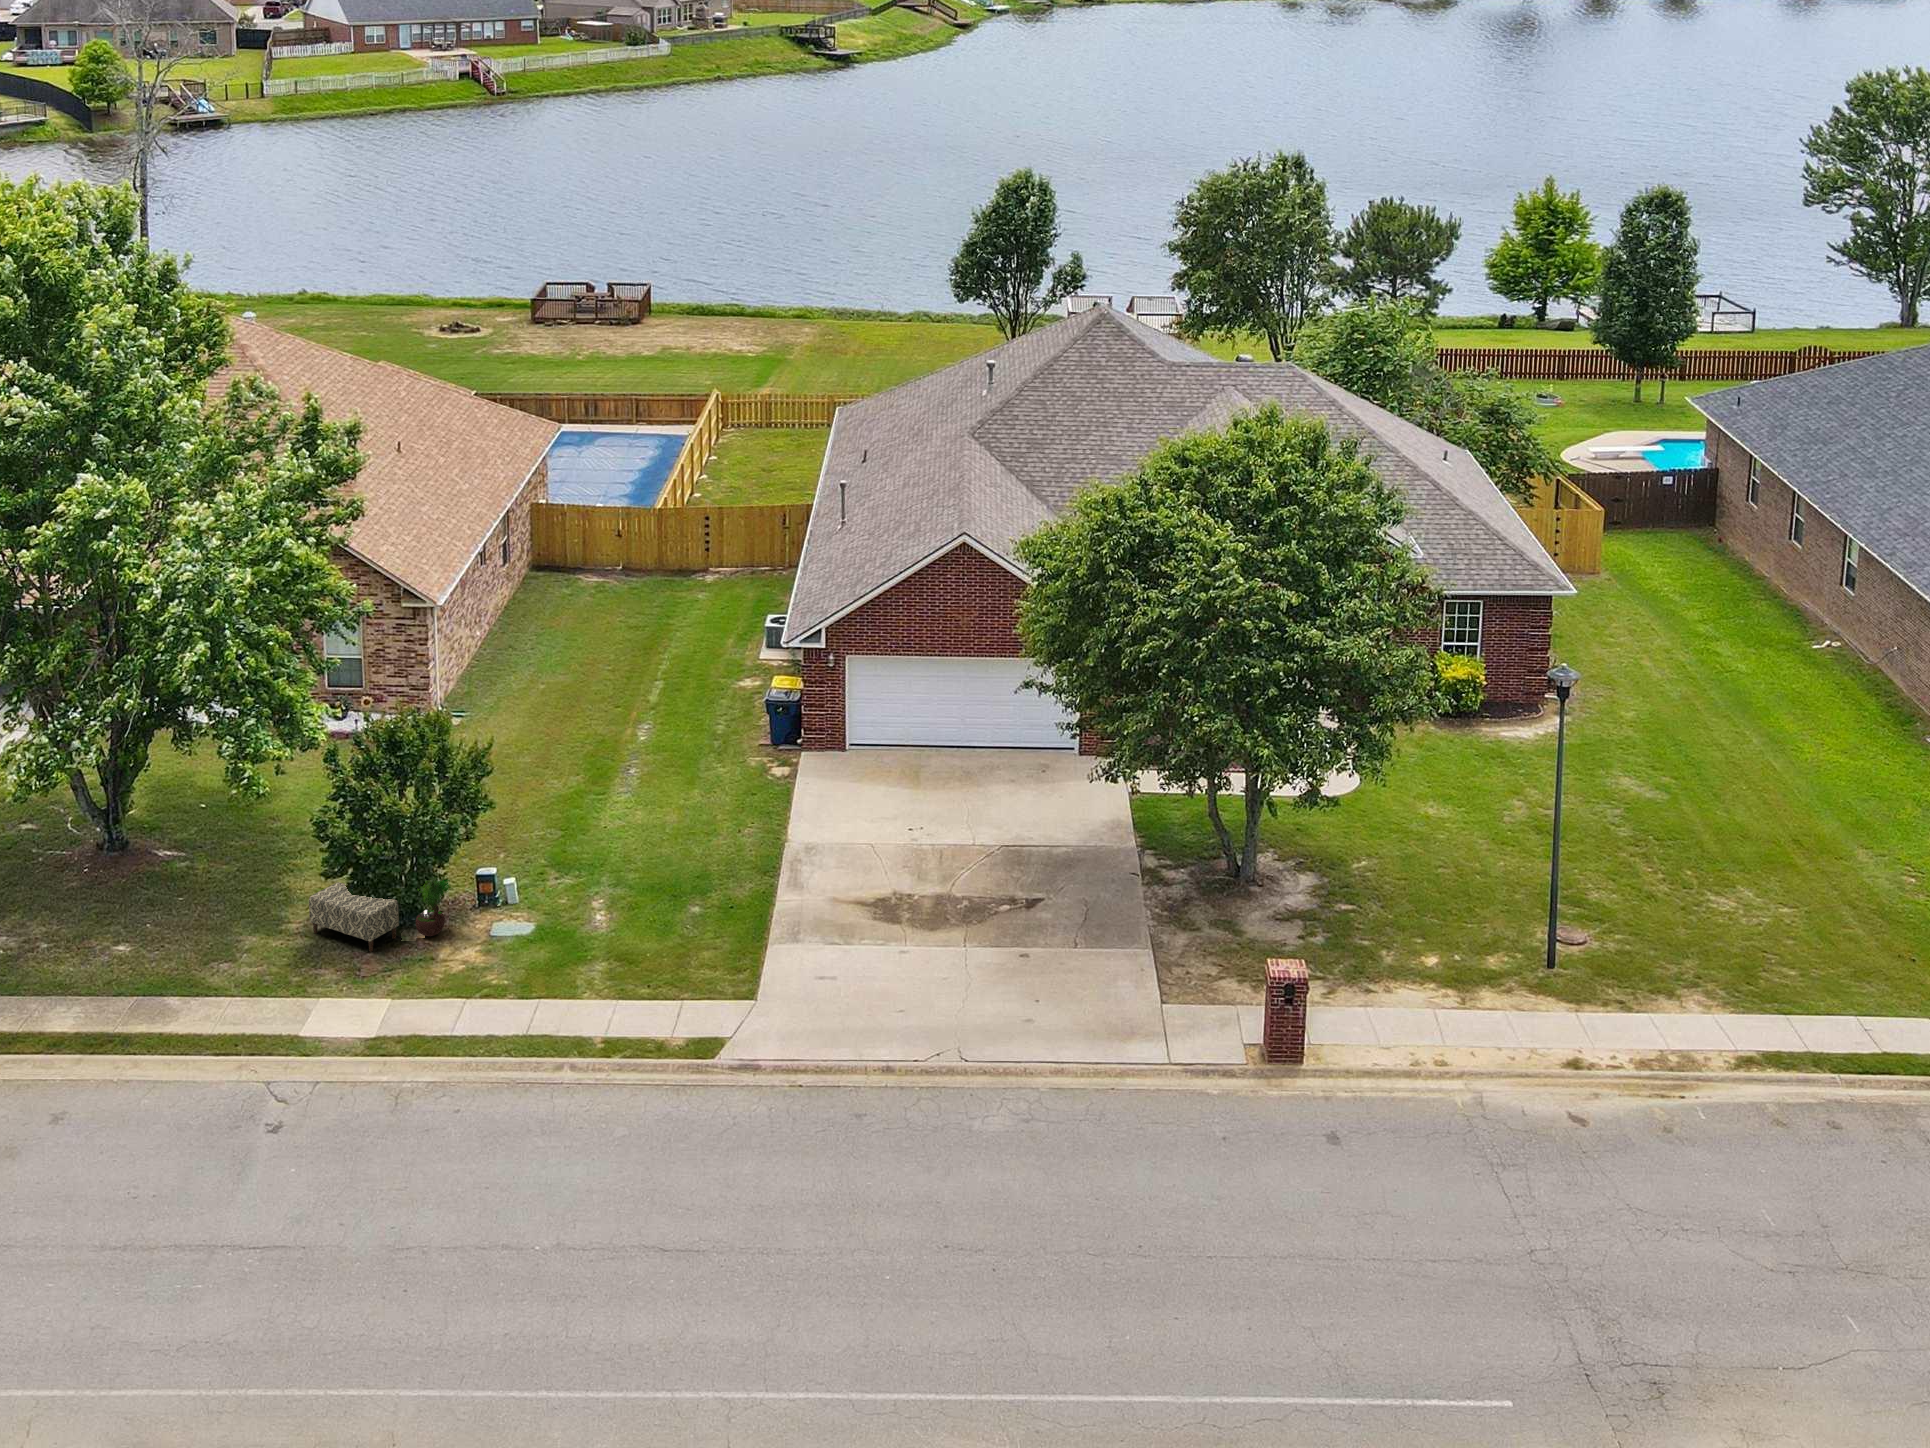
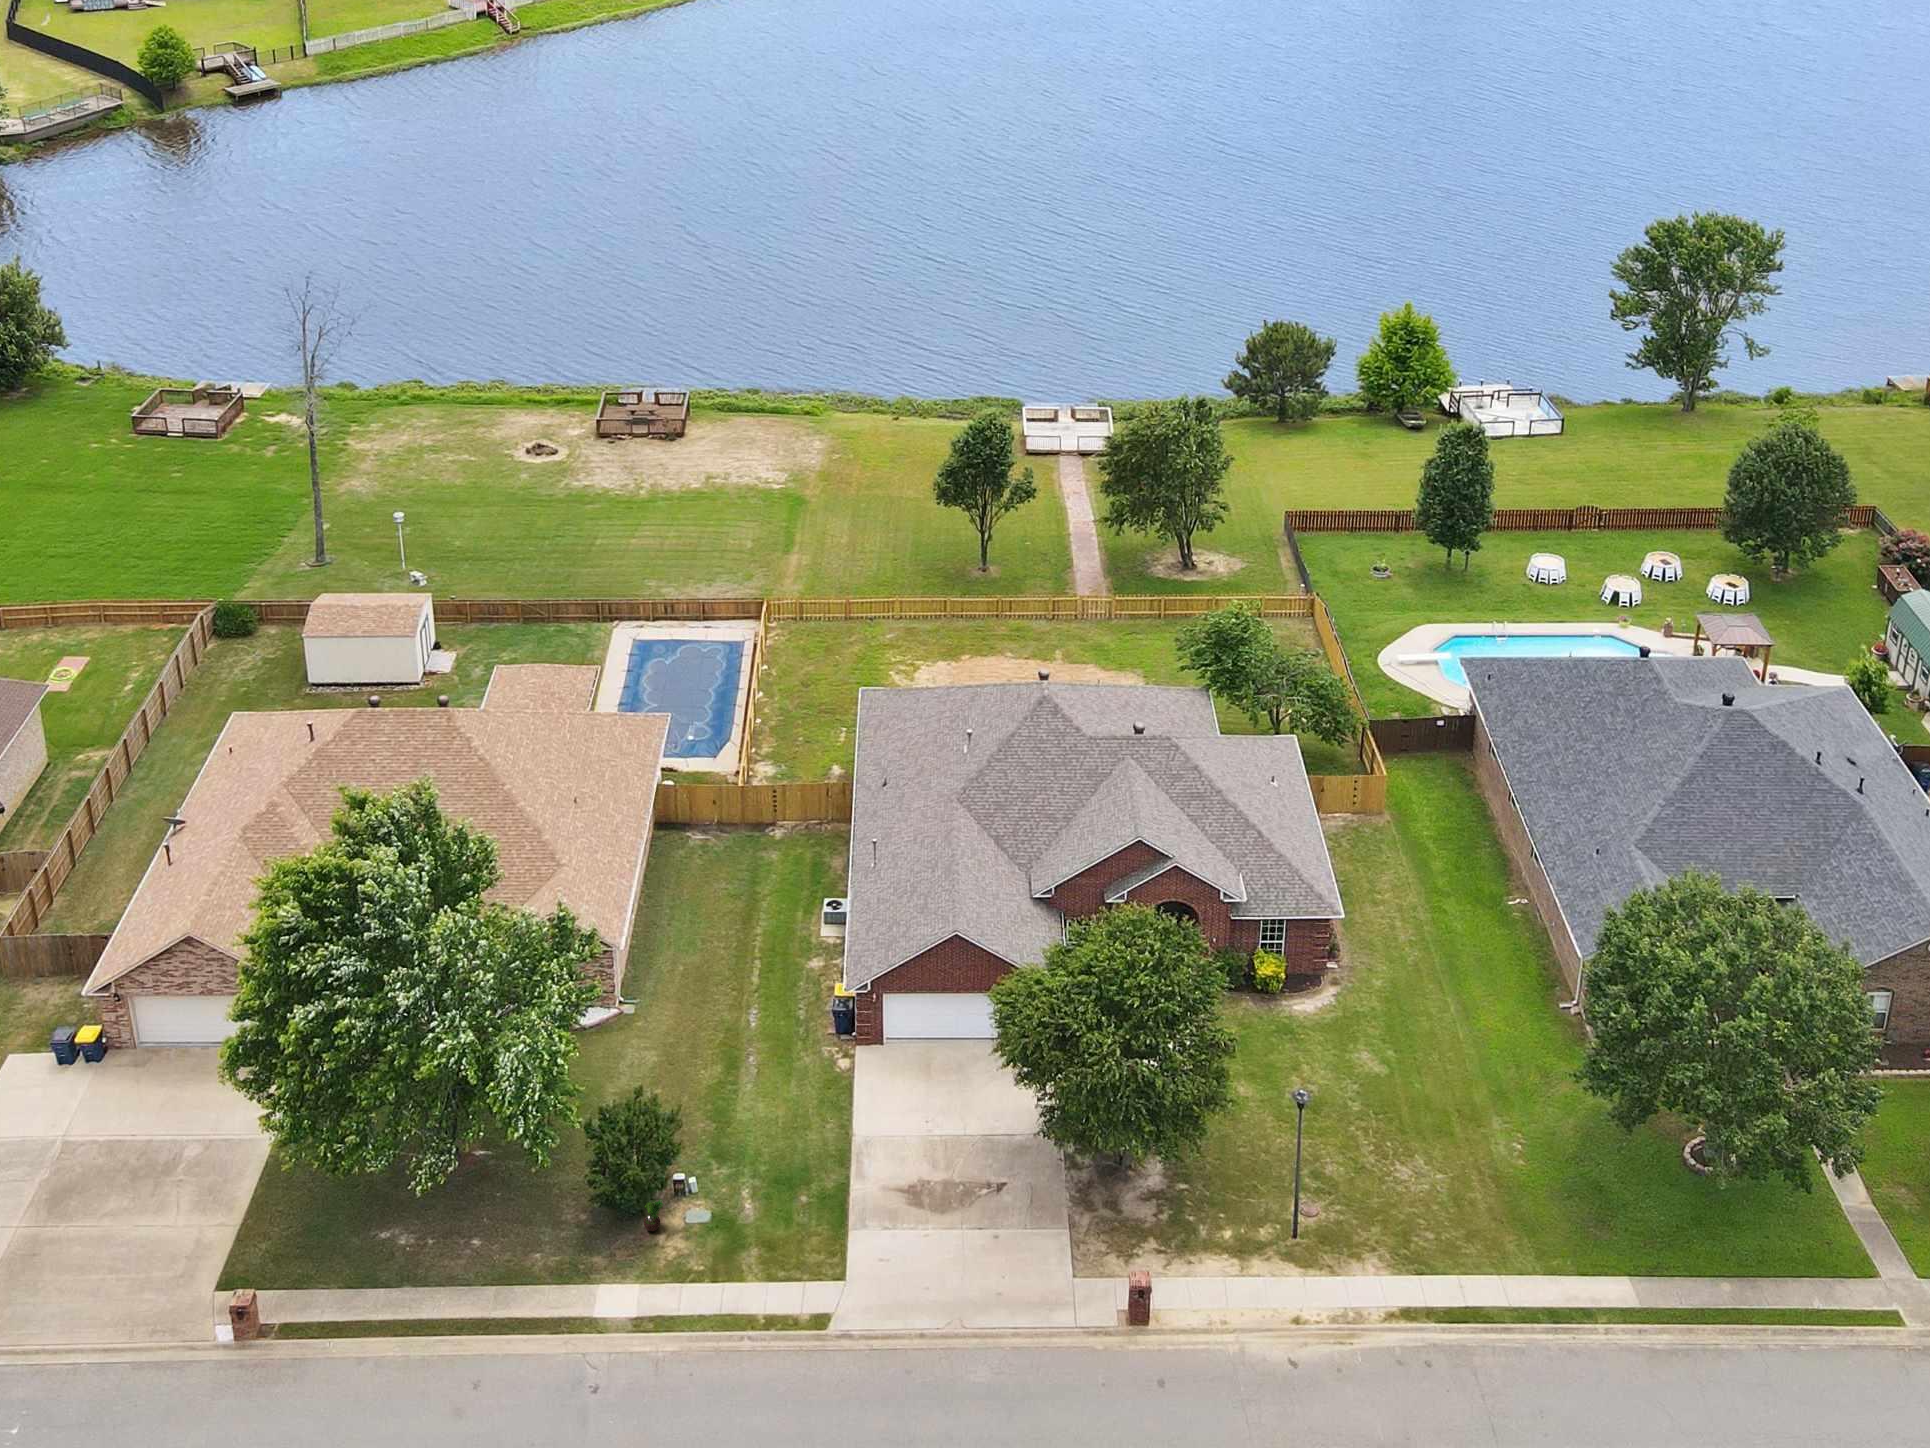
bench: present [309,882,399,952] -> none [581,1198,634,1245]

